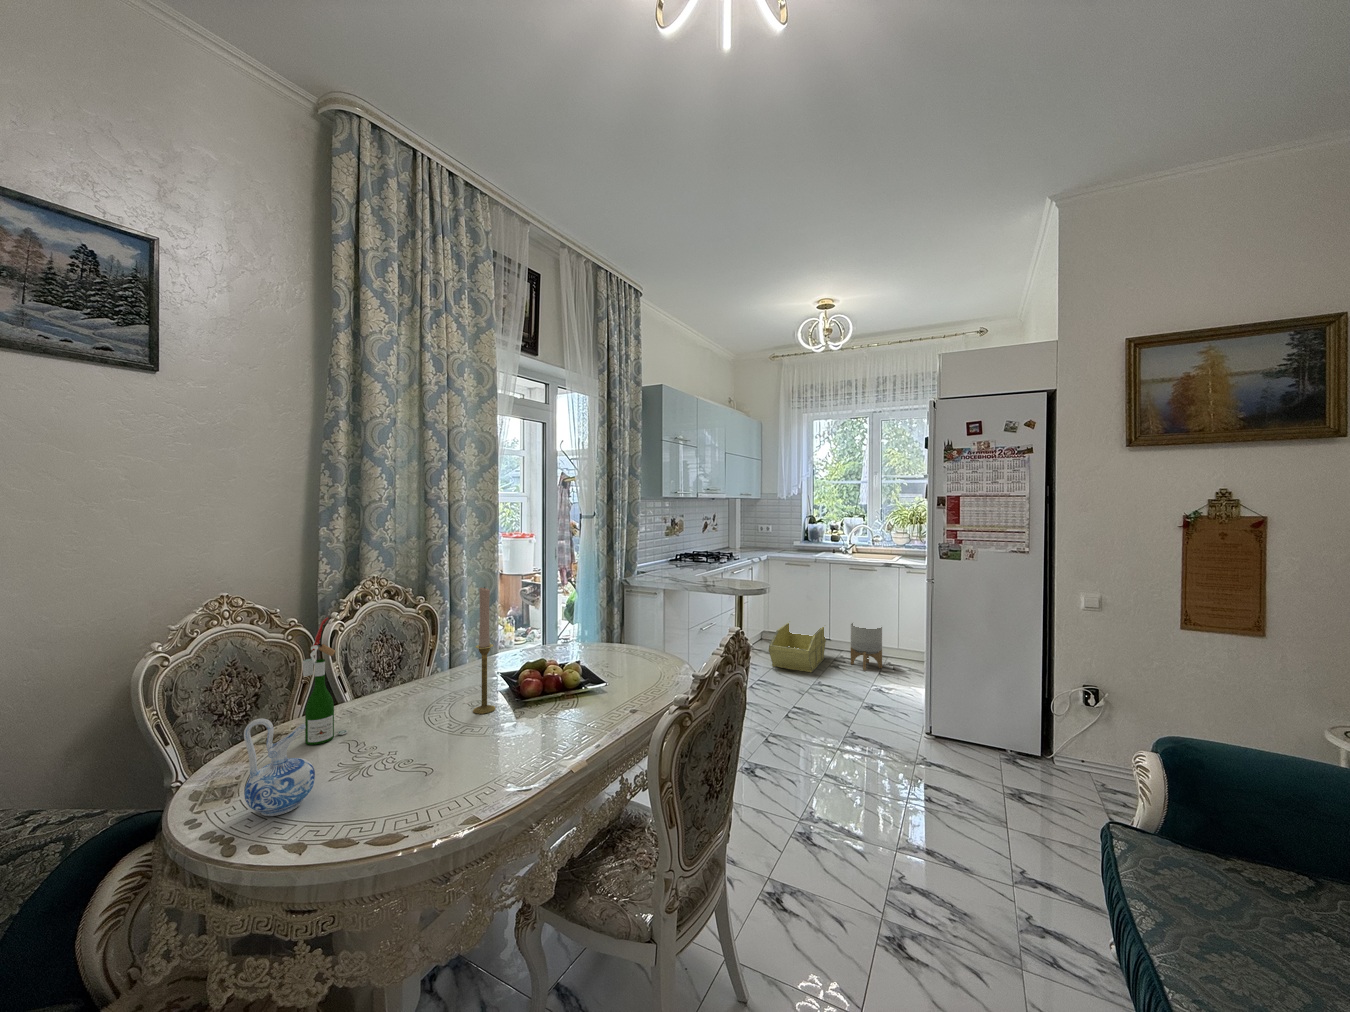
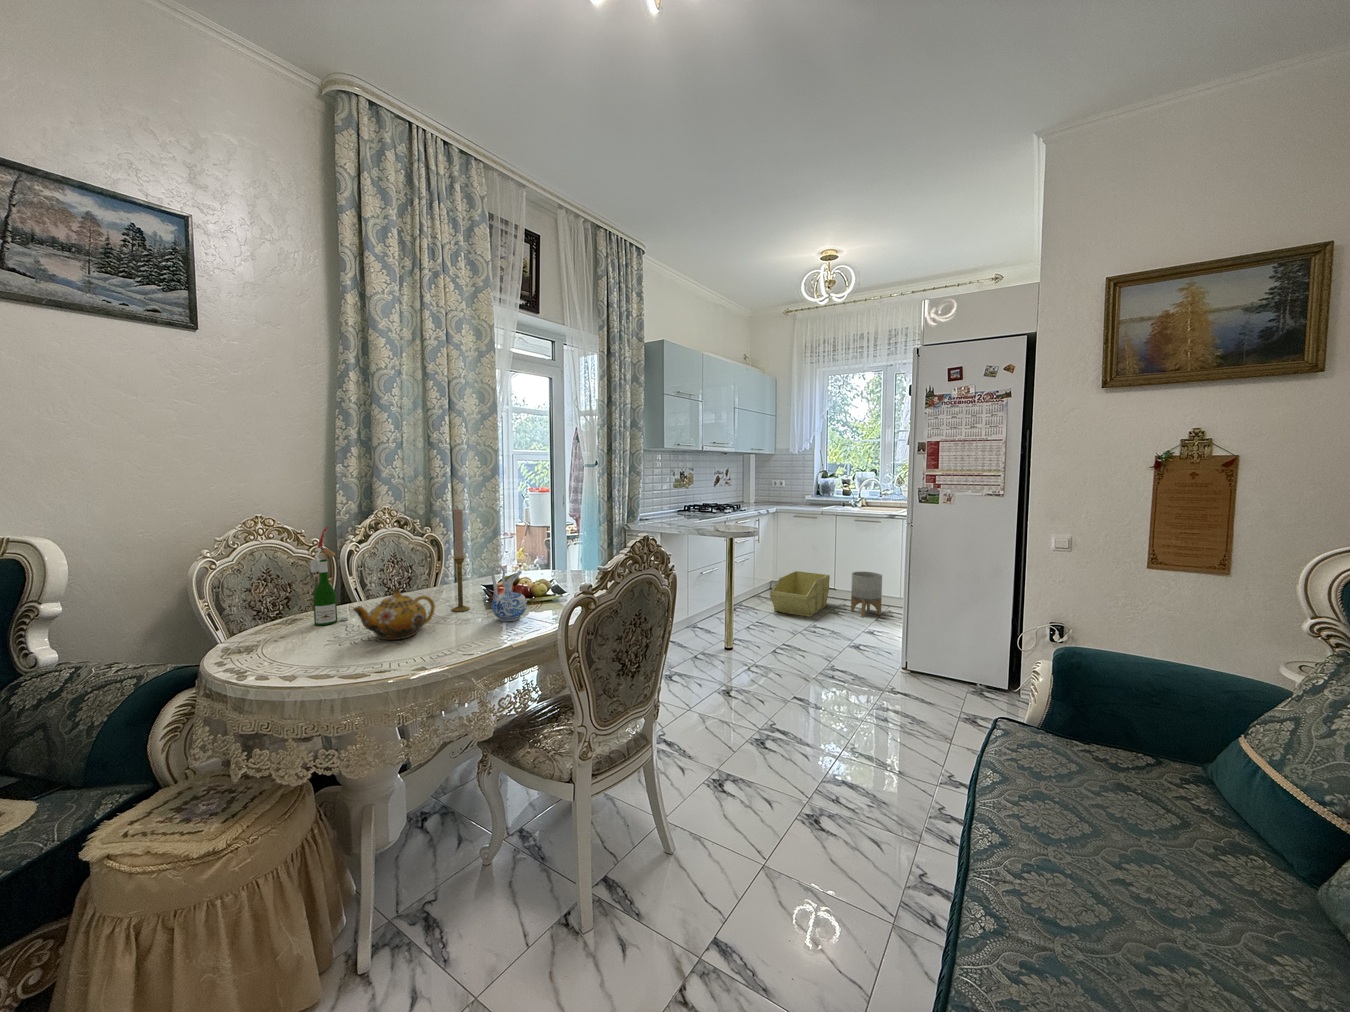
teapot: none [373,698,462,767] -> present [353,589,435,640]
ceramic pitcher: present [244,718,315,816] -> present [491,565,527,621]

